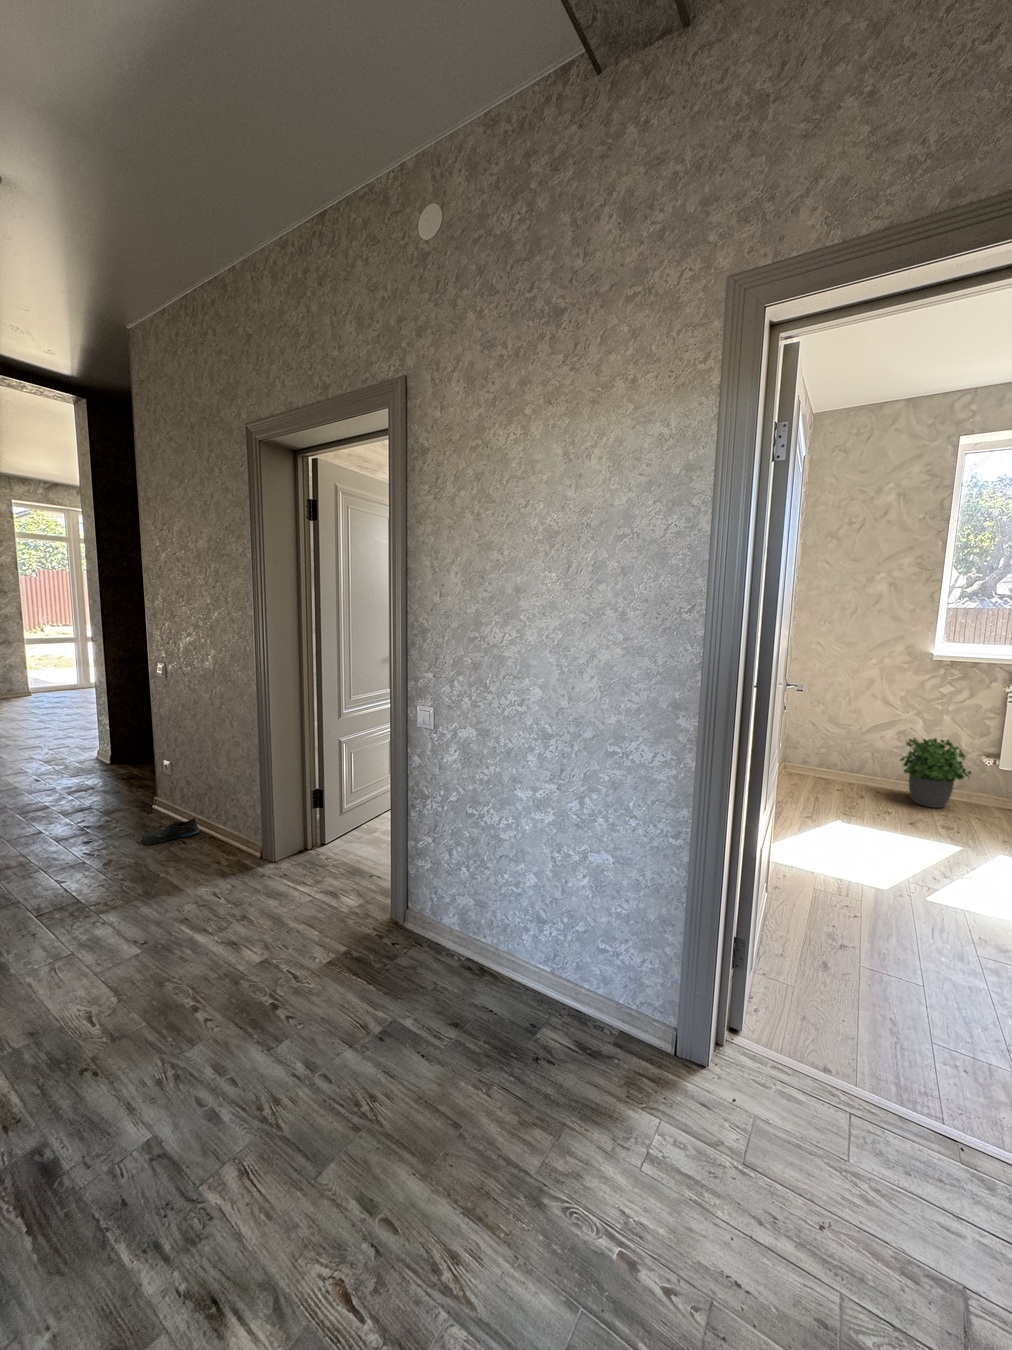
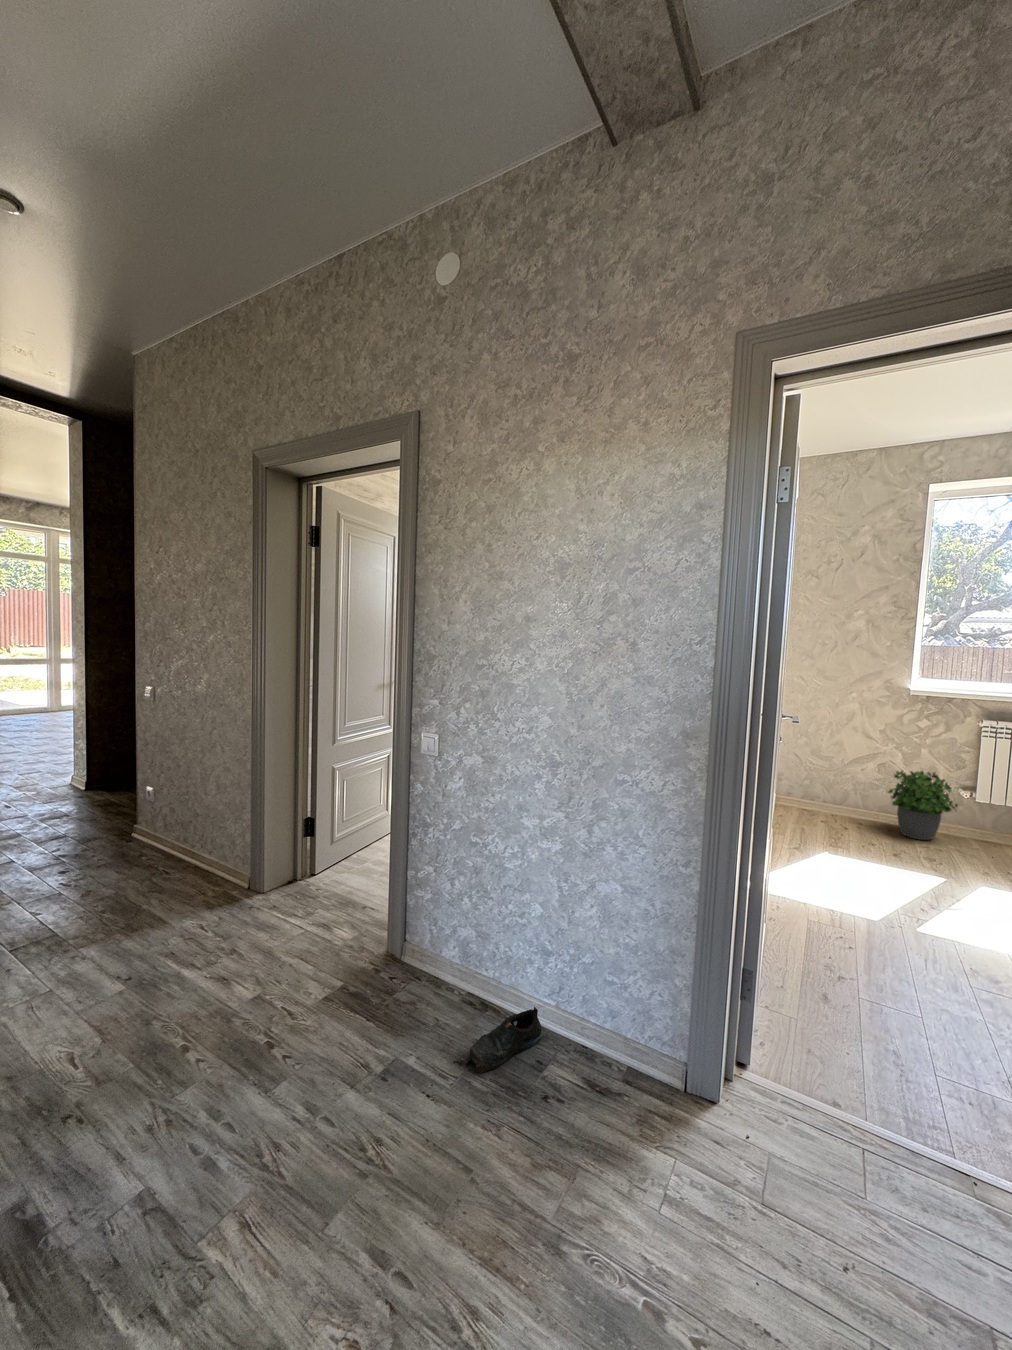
shoe: present [141,817,199,845] -> present [466,1007,543,1073]

